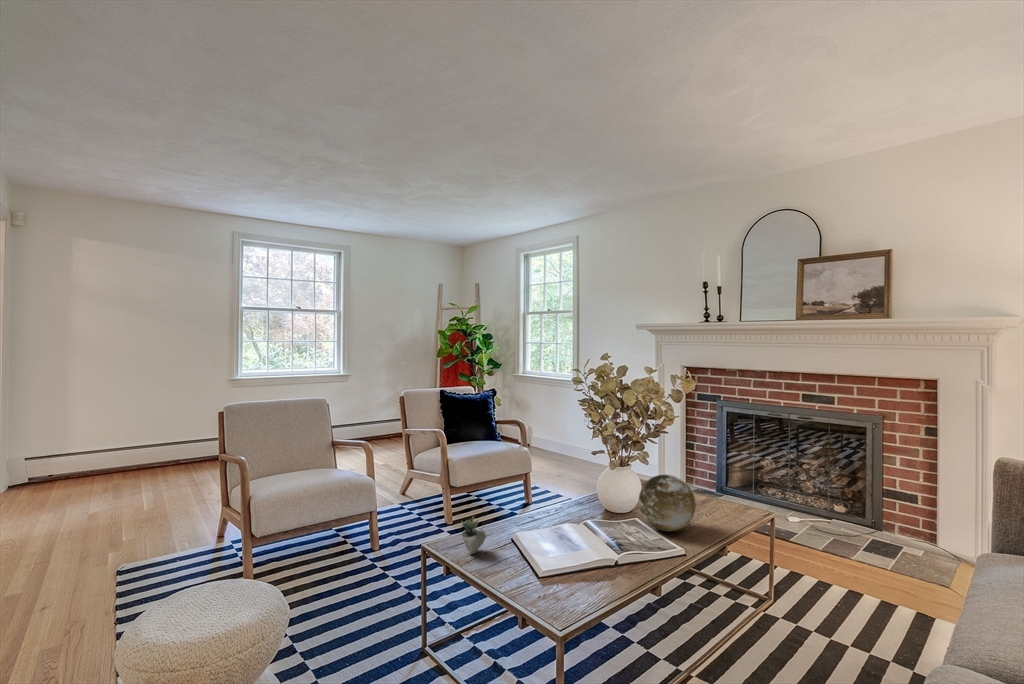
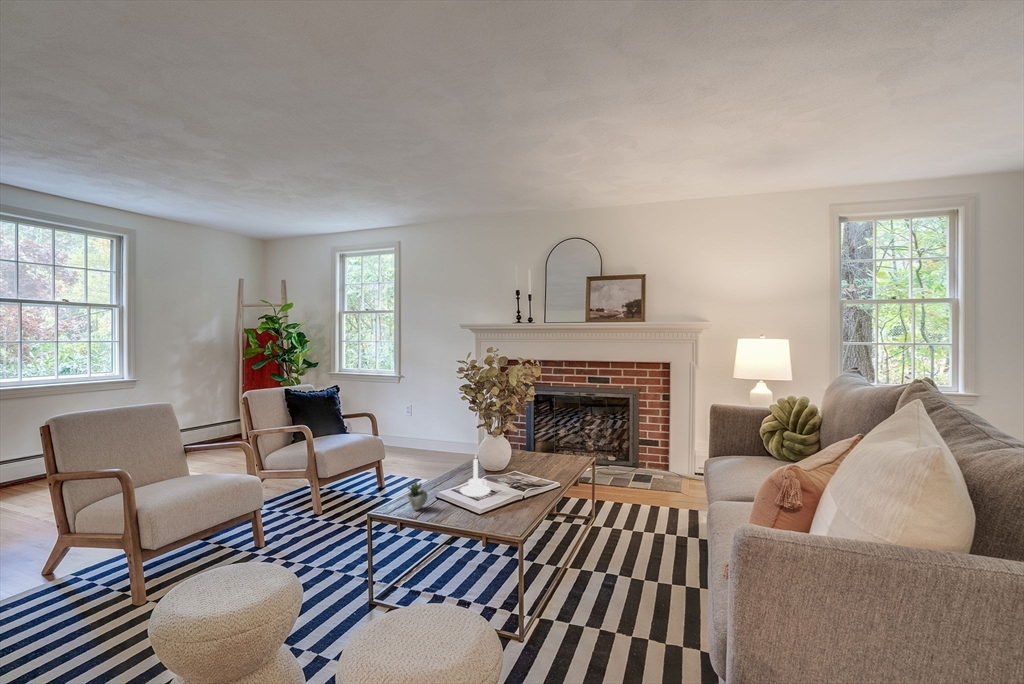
decorative orb: present [639,475,696,532] -> none [520,436,559,476]
candle holder: none [540,490,581,549] -> present [460,455,491,497]

